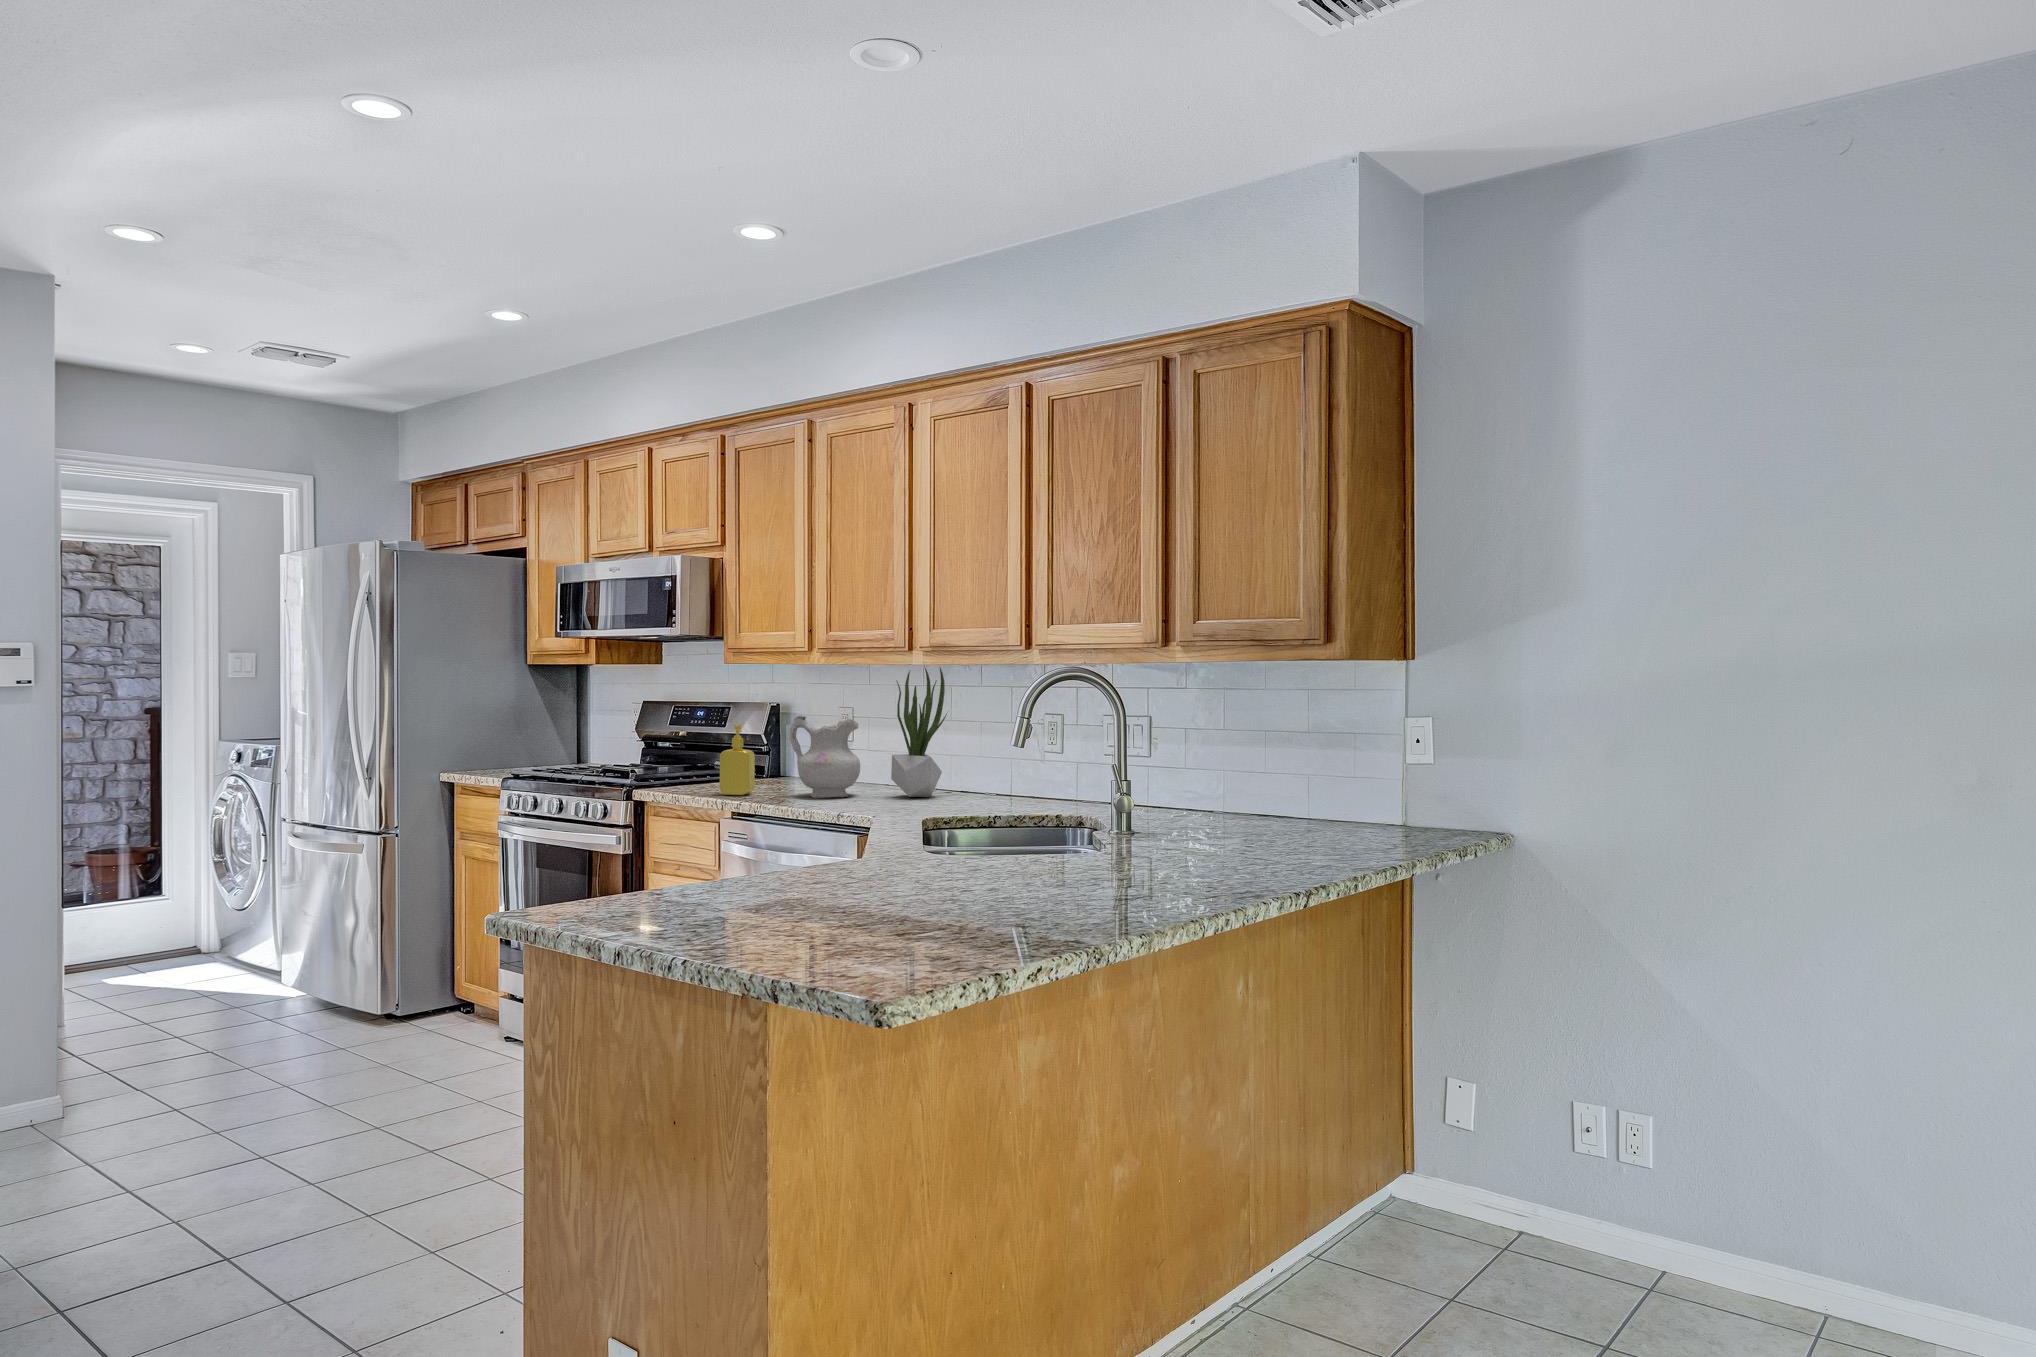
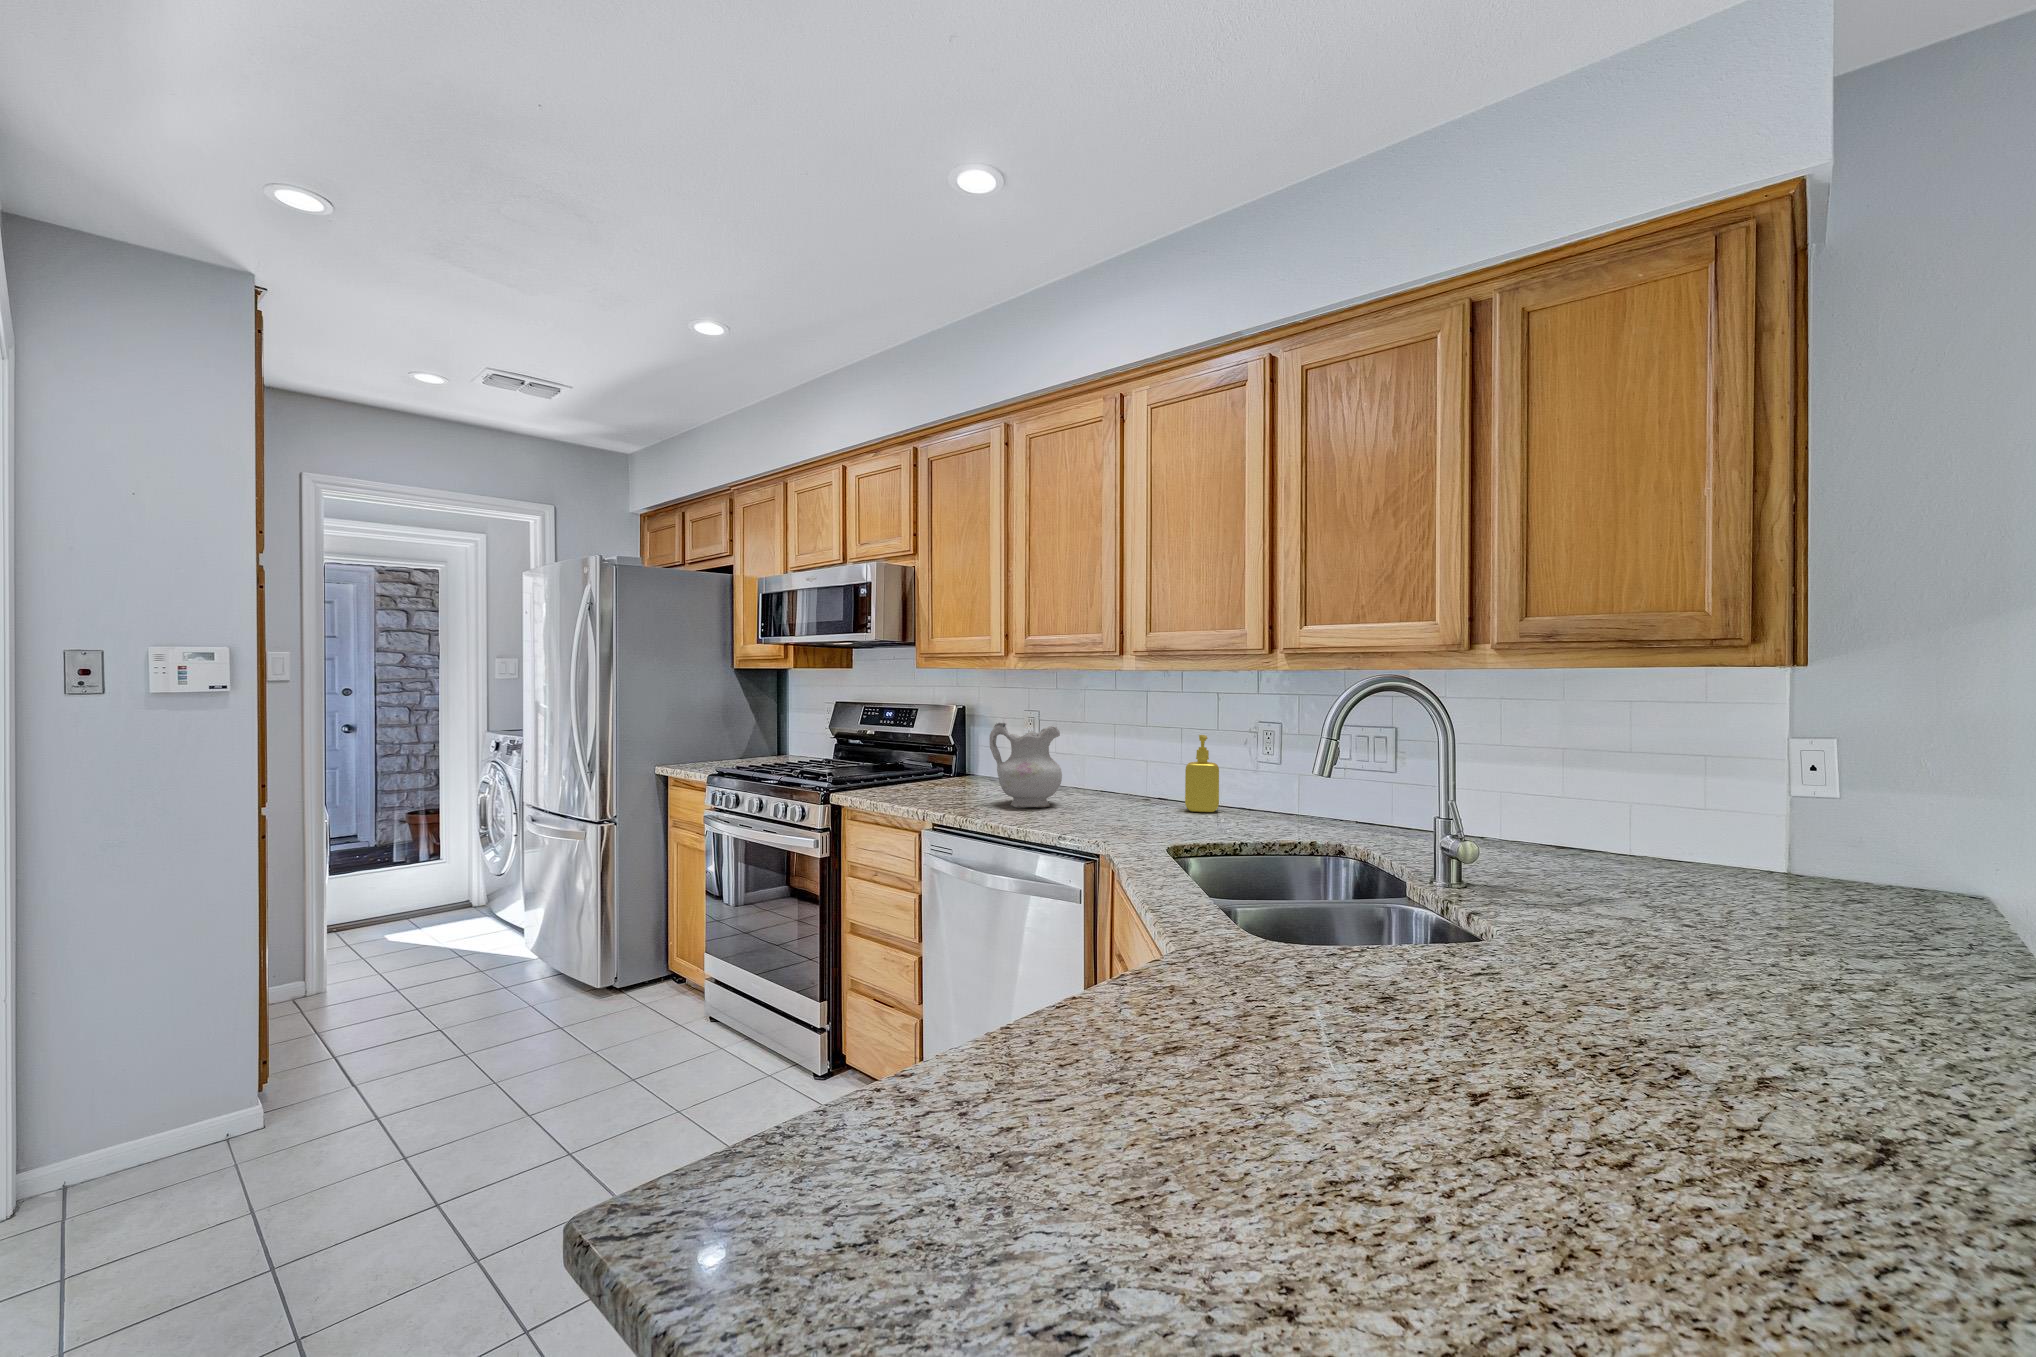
potted plant: present [891,668,947,797] -> none [1095,672,1155,808]
soap dispenser: present [720,724,755,795] -> present [1185,735,1219,812]

